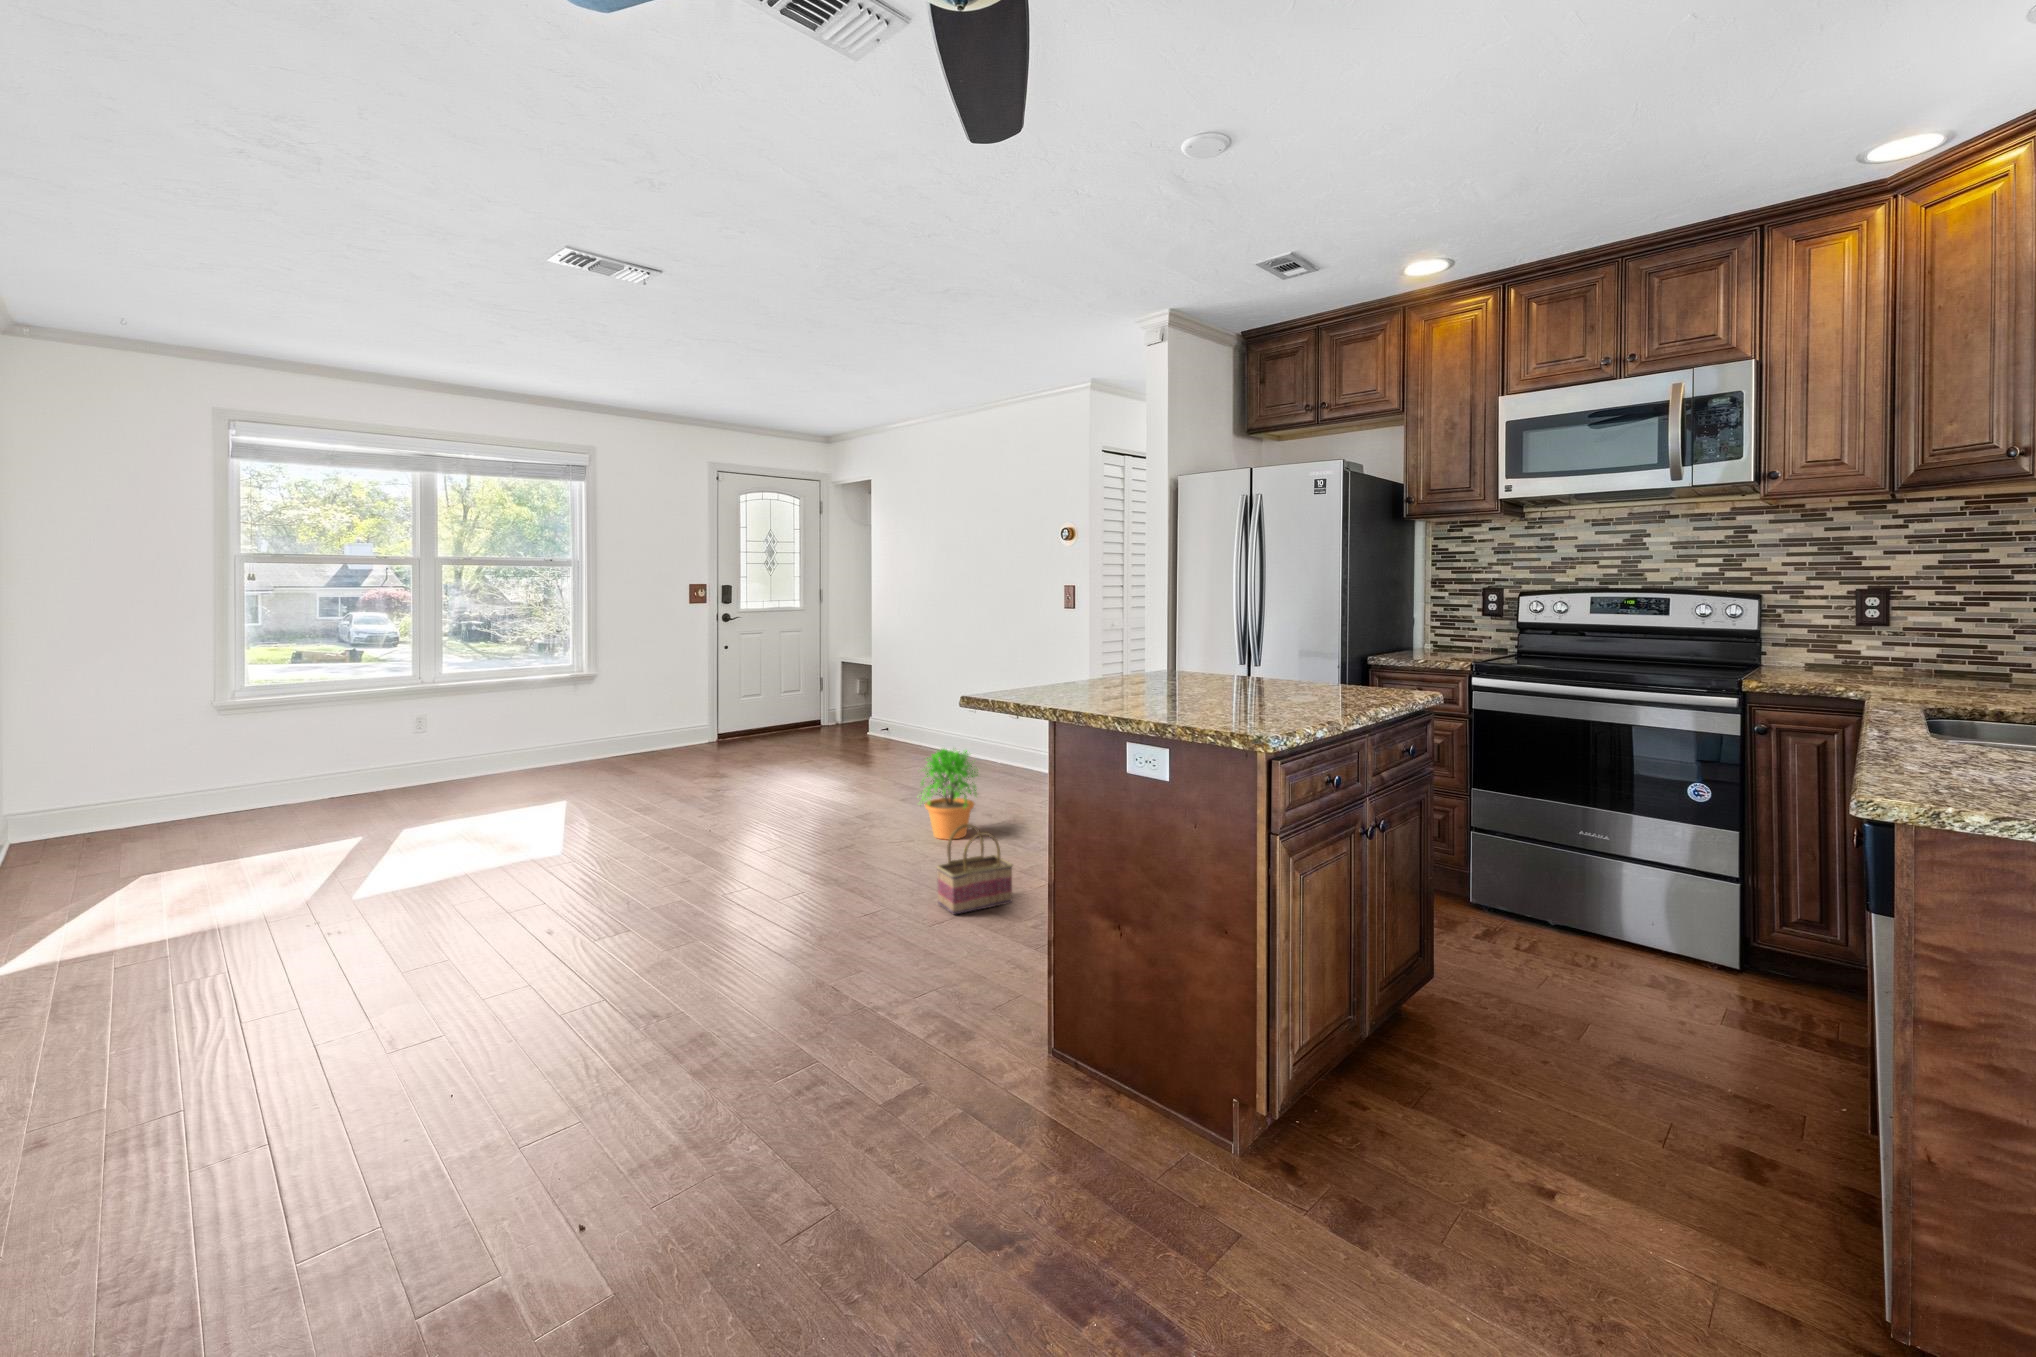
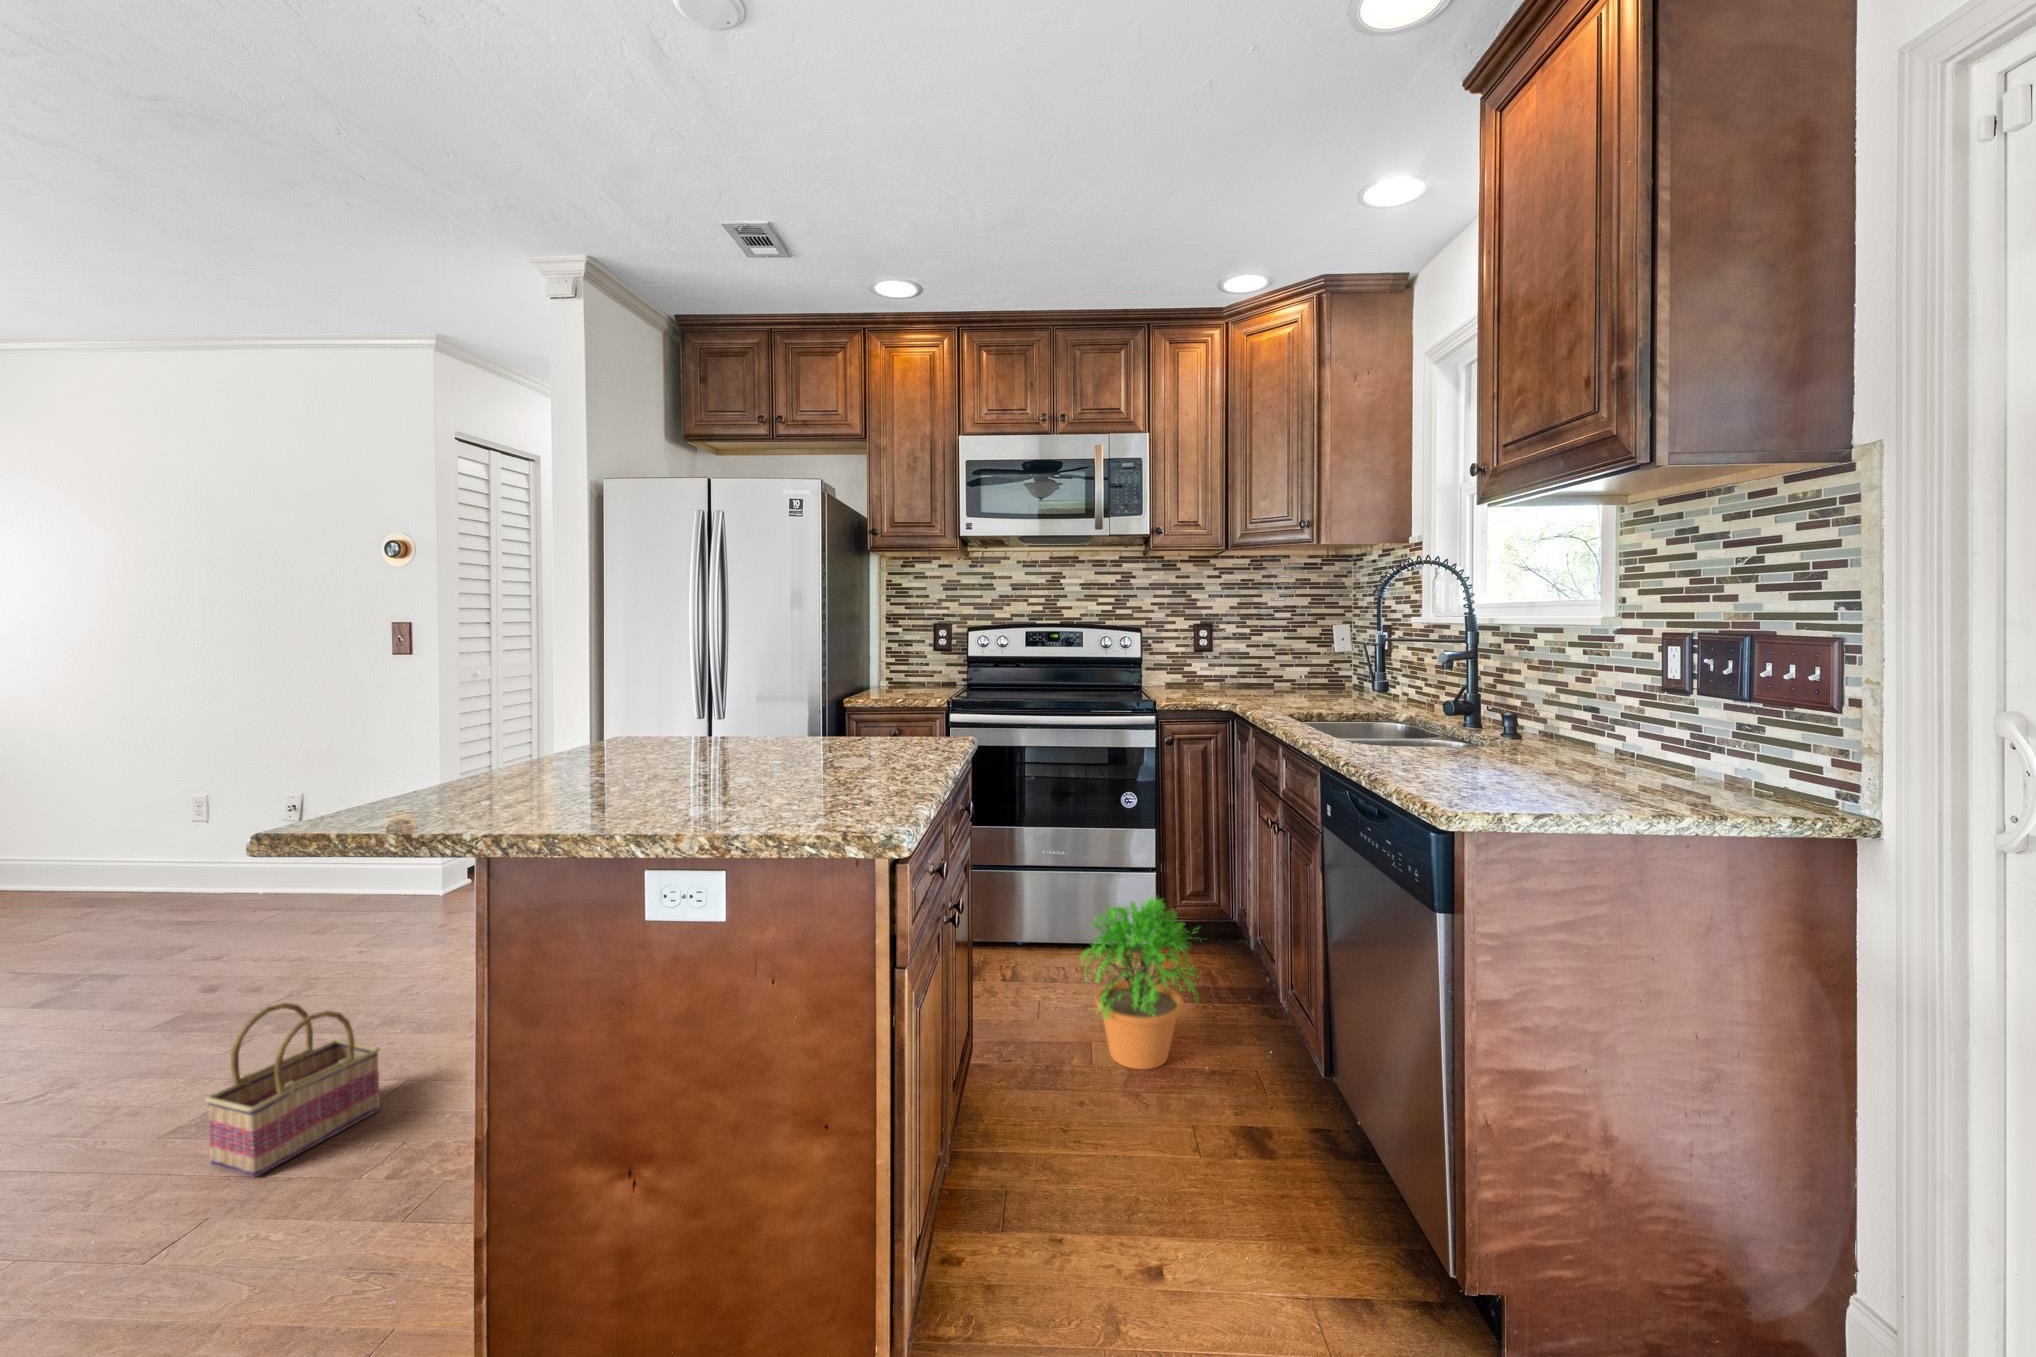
potted plant: present [920,749,978,840] -> present [1081,898,1199,1069]

